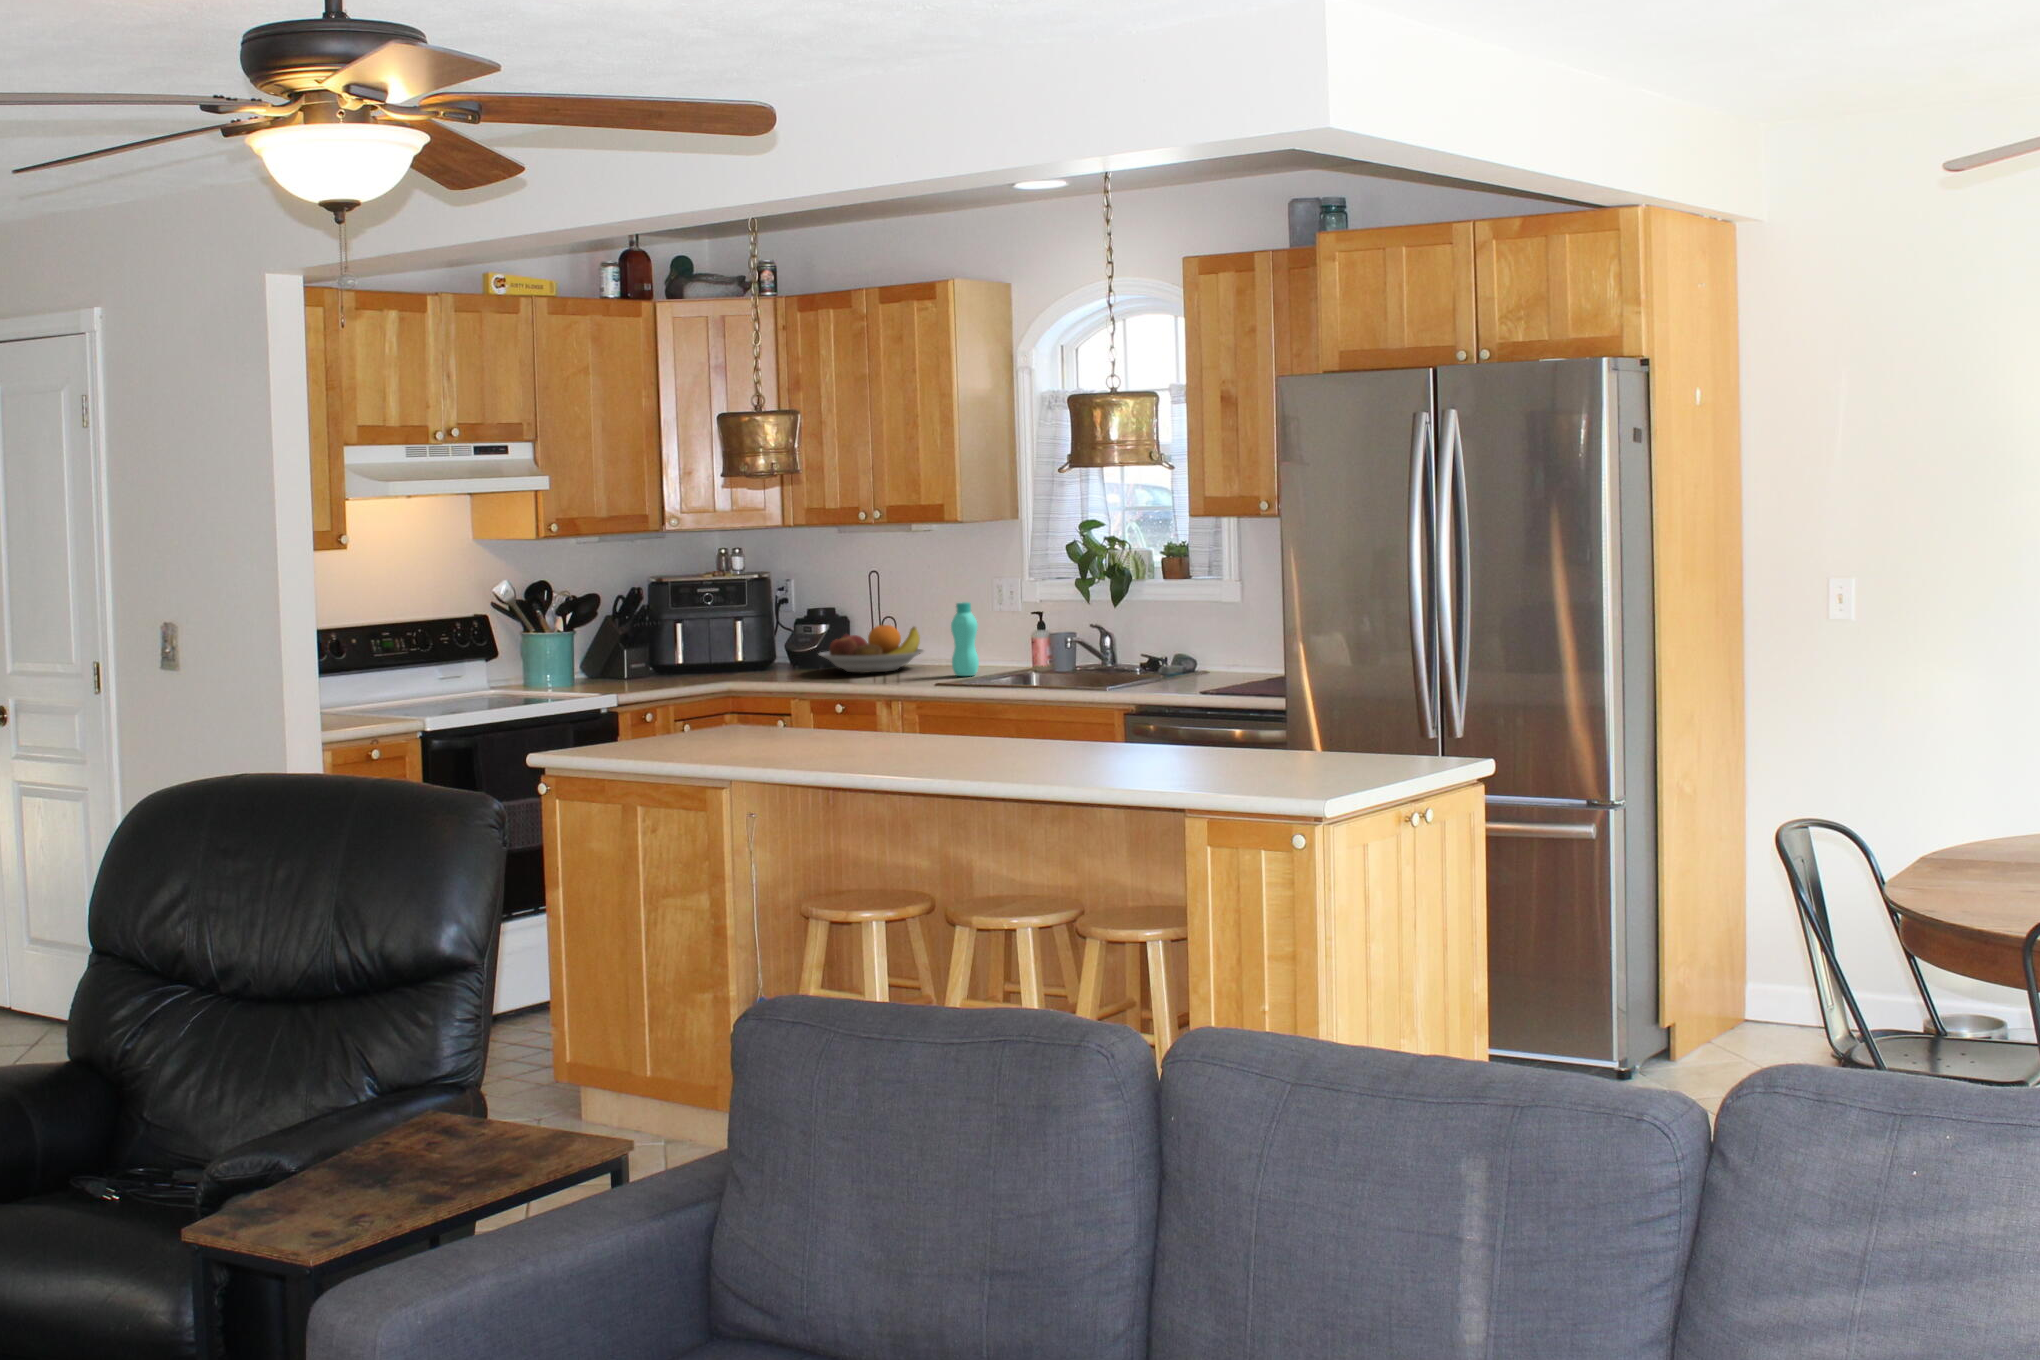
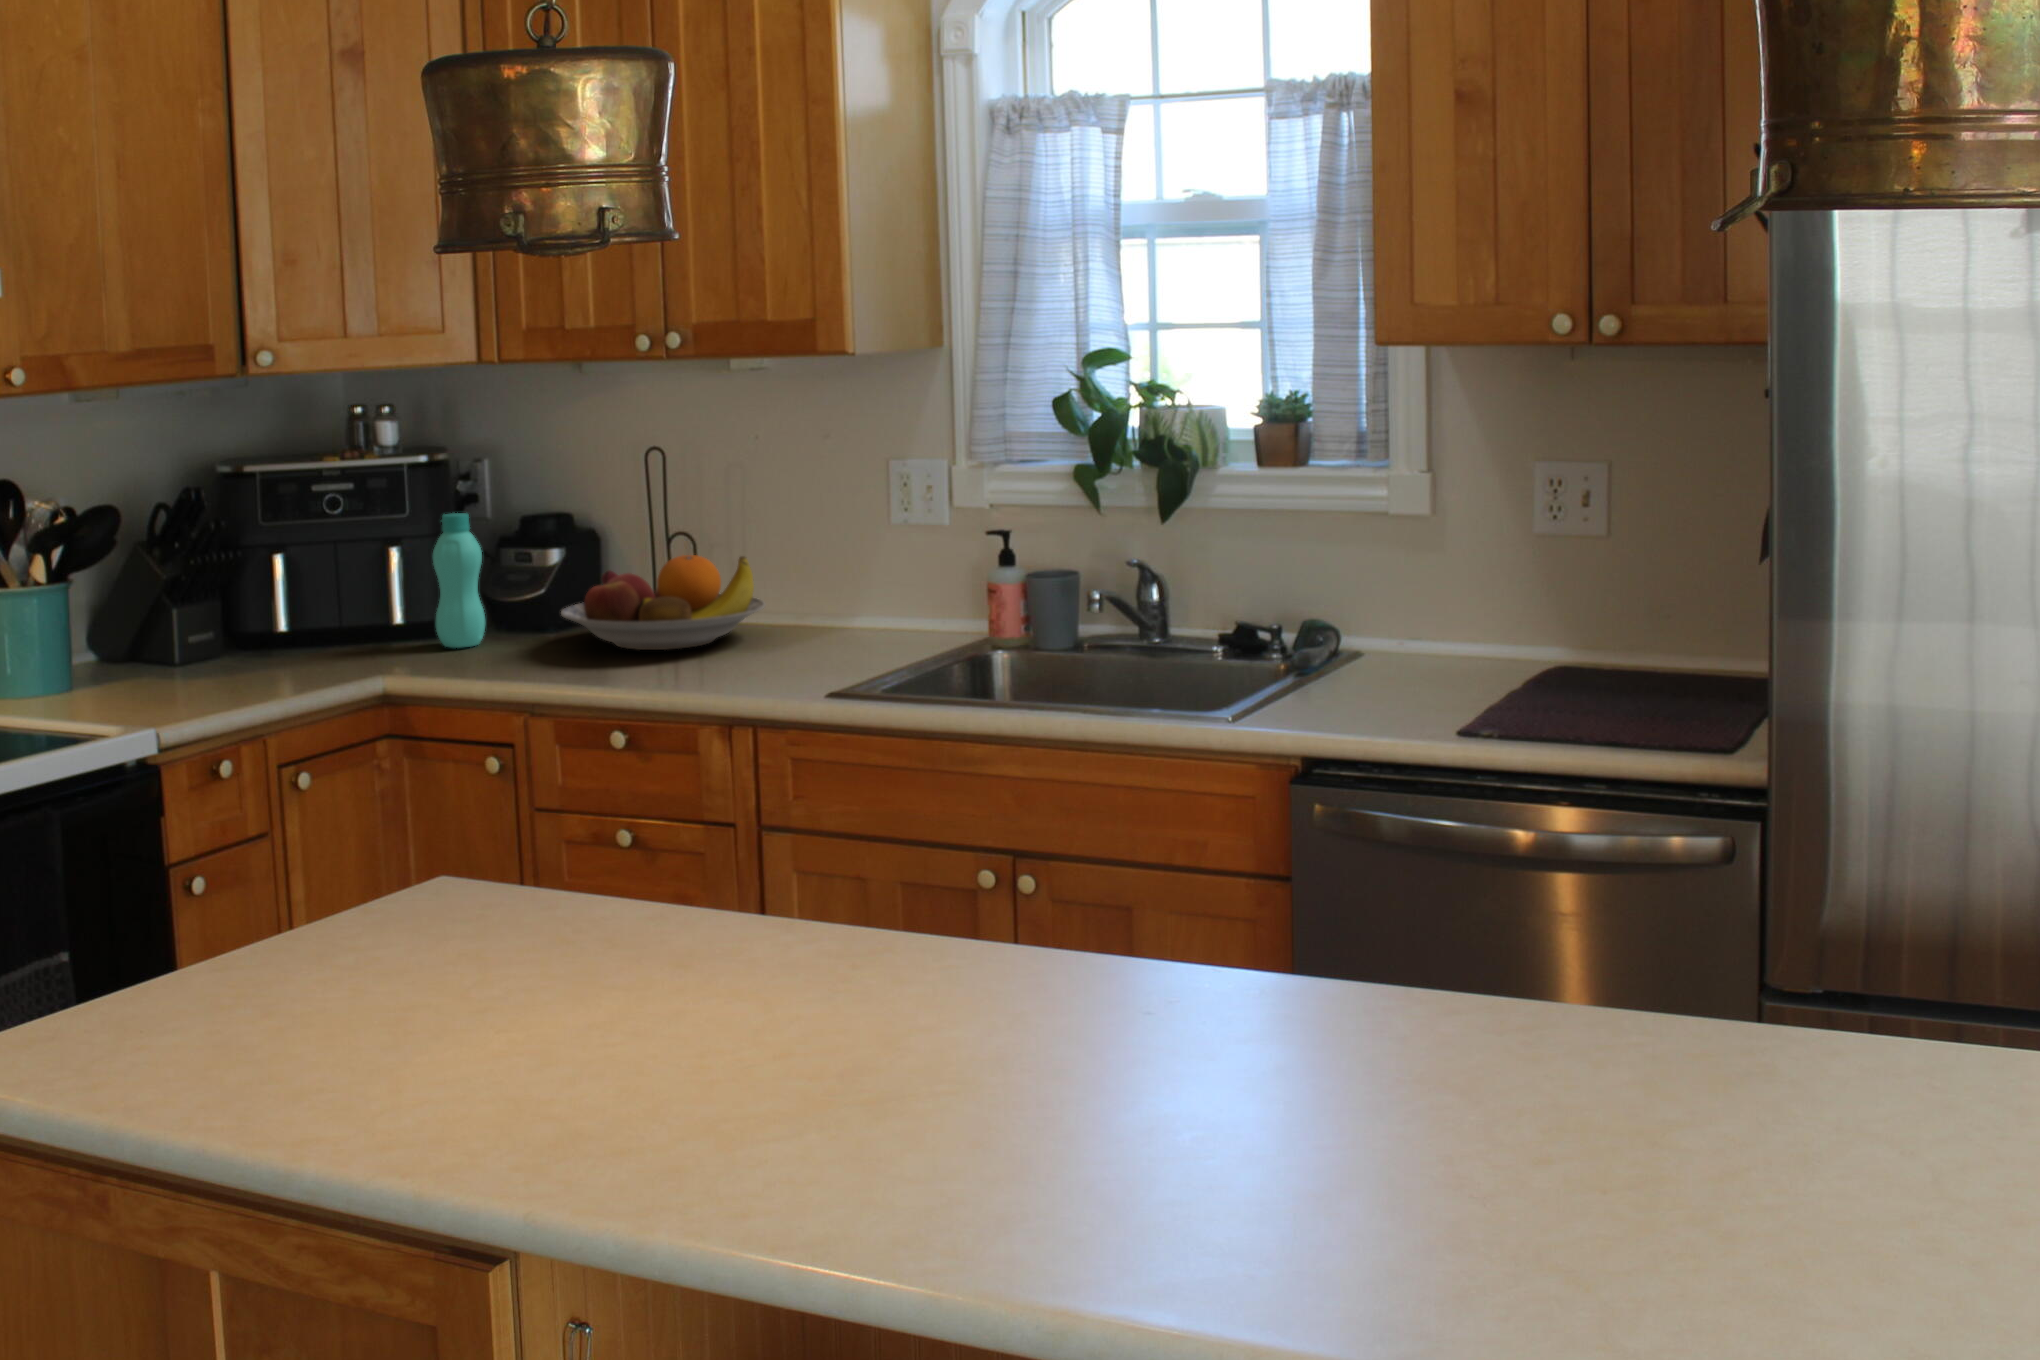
bottle: present [951,602,979,676] -> present [433,513,485,648]

